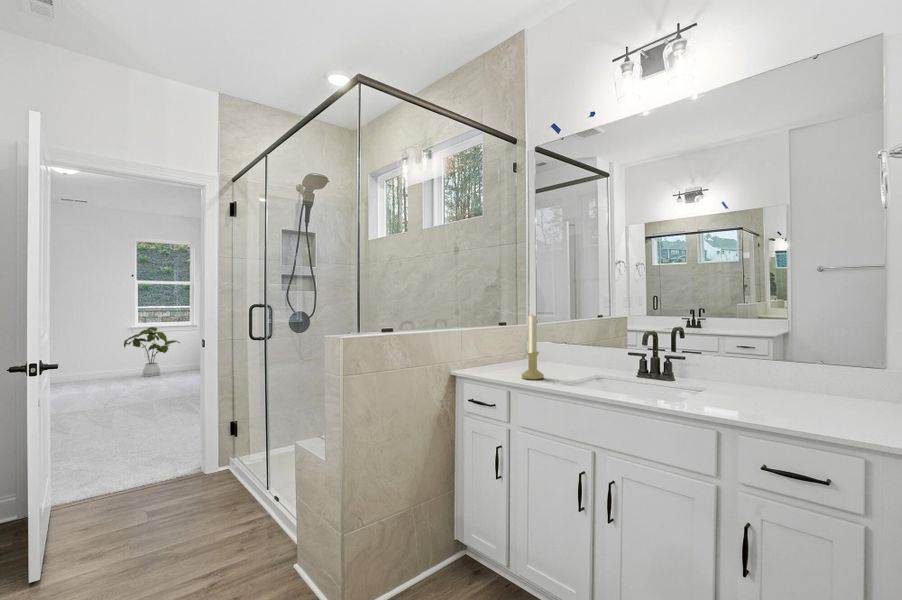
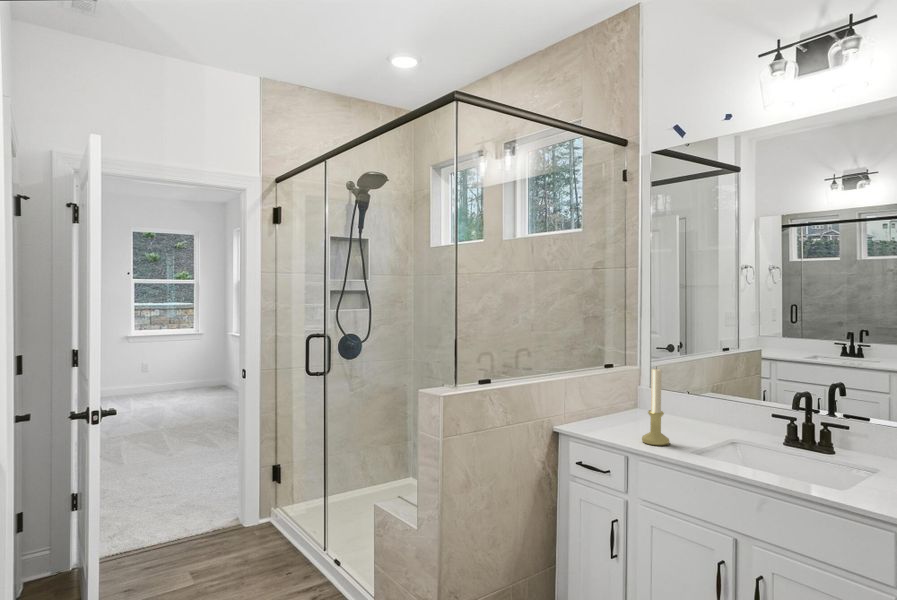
house plant: present [124,327,180,377] -> none [121,337,183,396]

